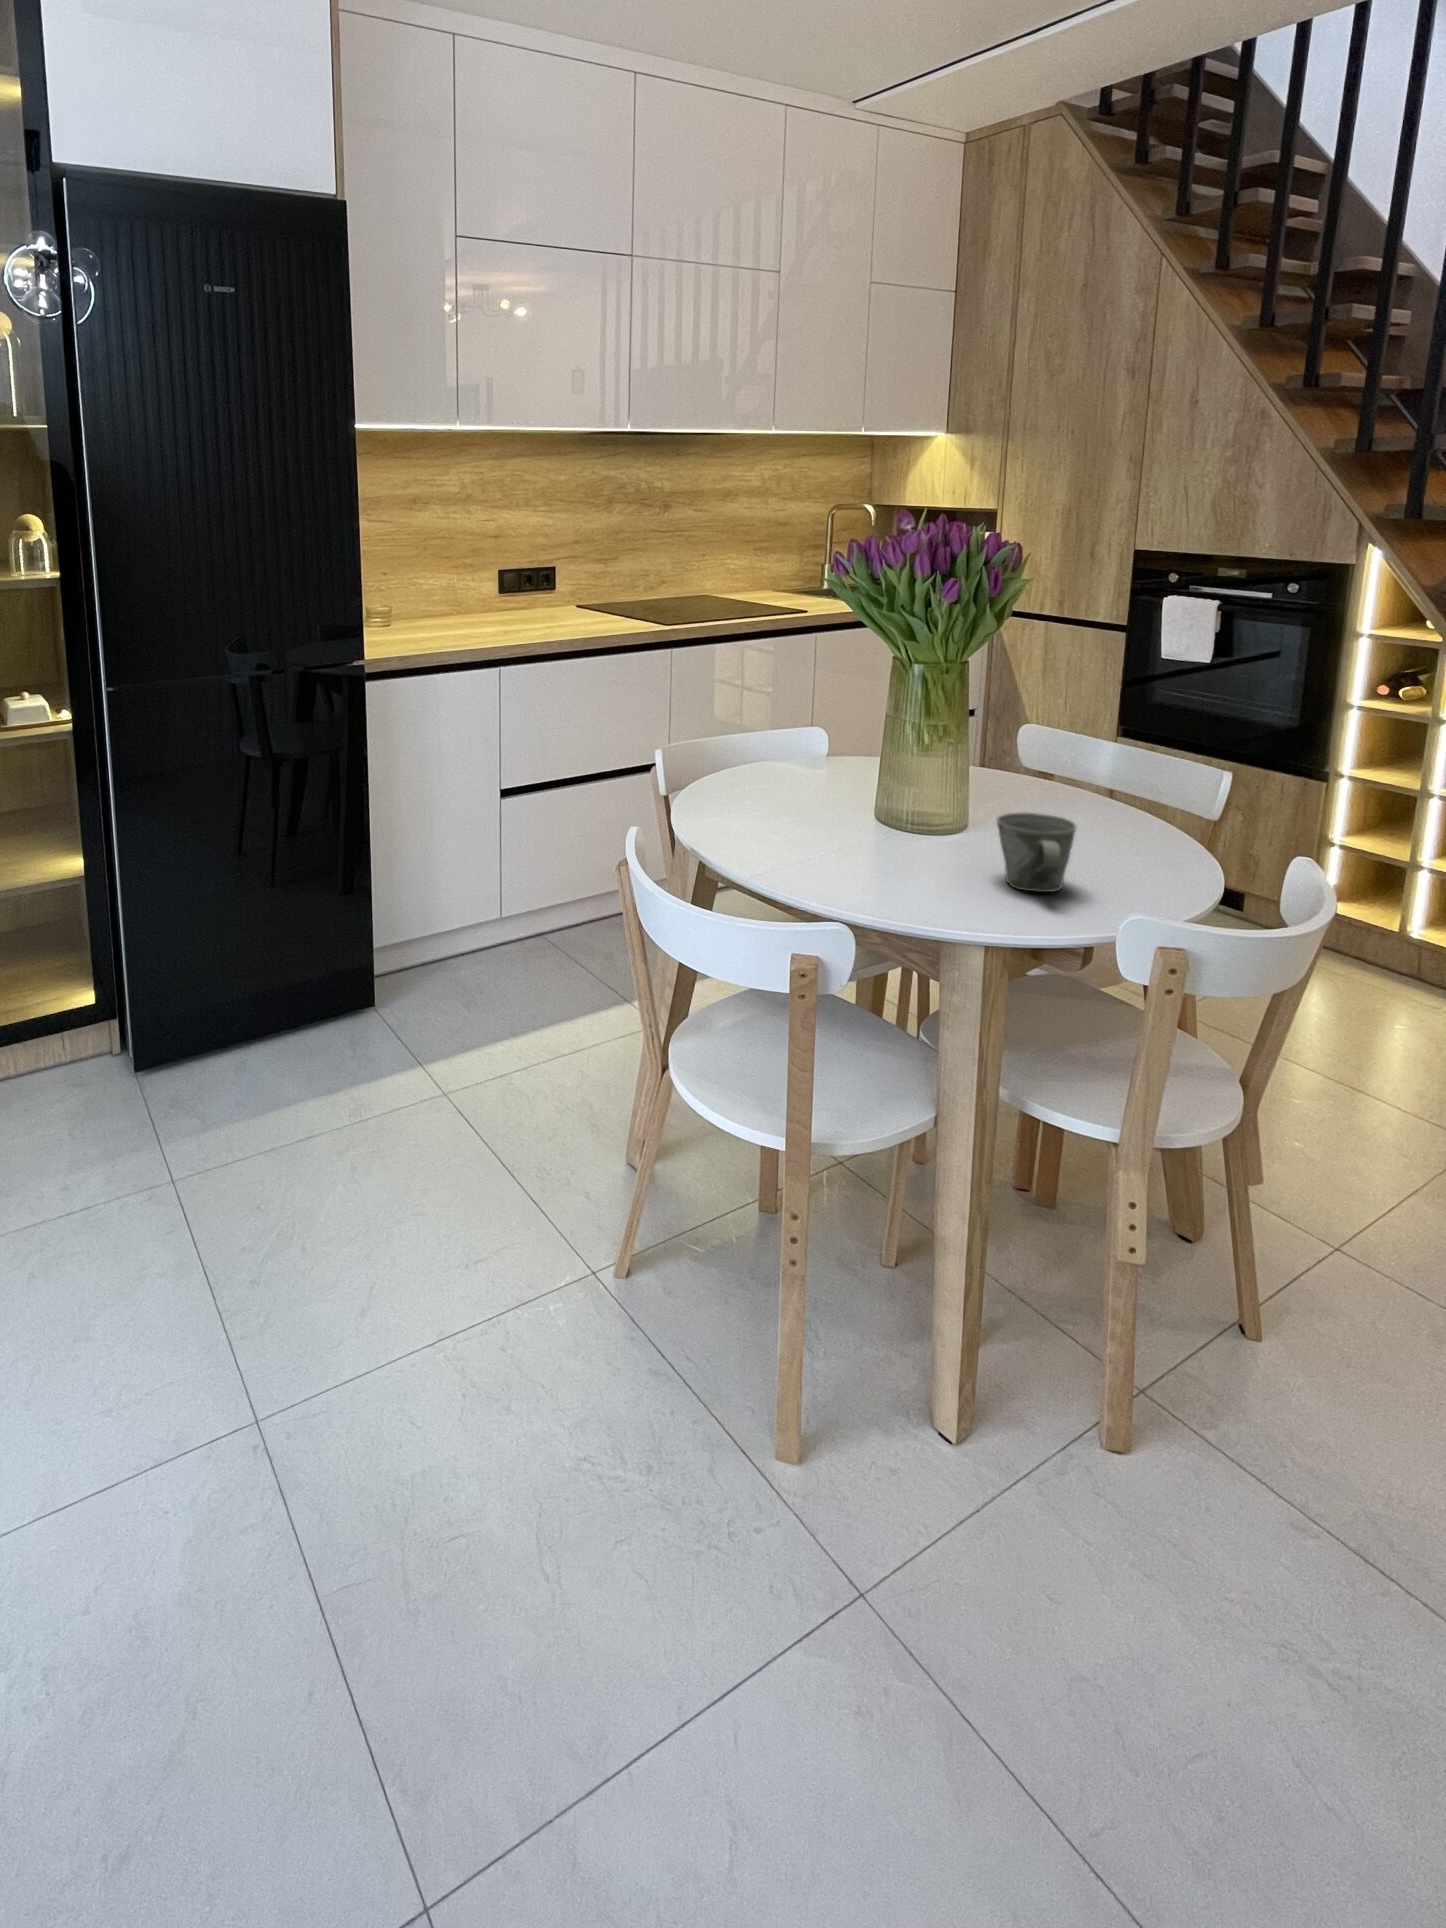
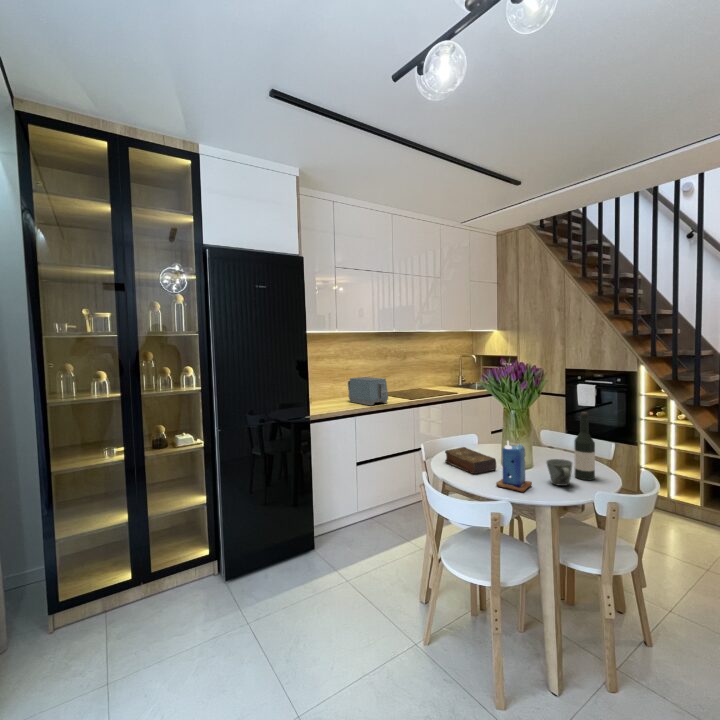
toaster: none [489,558,596,637] -> present [349,377,388,406]
wine bottle: none [1086,677,1157,881] -> present [575,412,595,480]
candle: none [835,752,944,905] -> present [496,441,532,492]
book: none [710,763,853,842] -> present [445,447,496,474]

